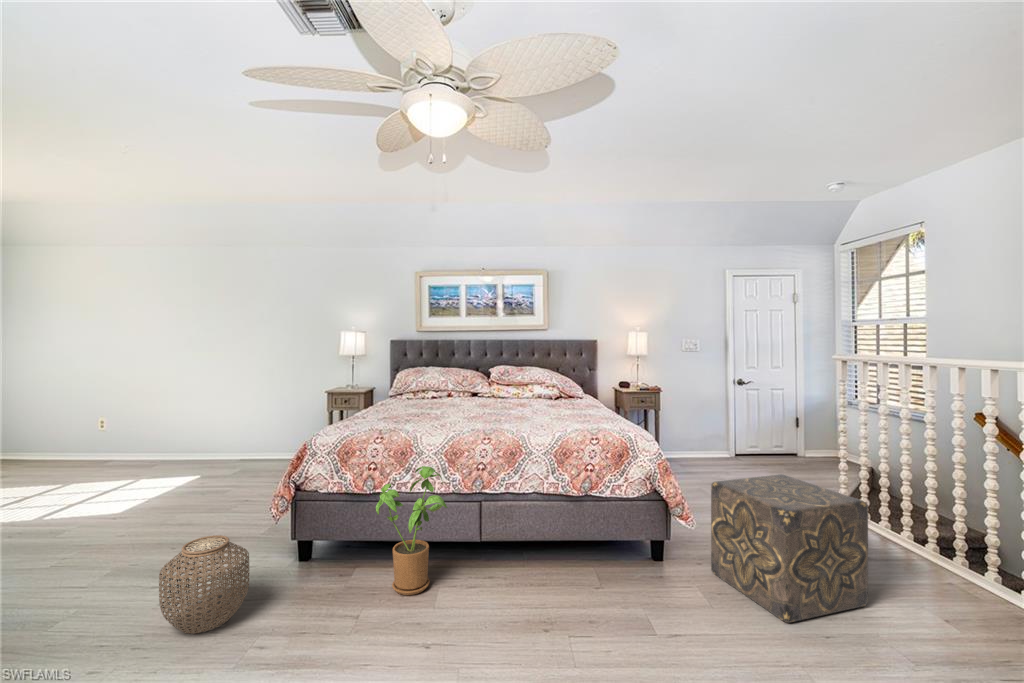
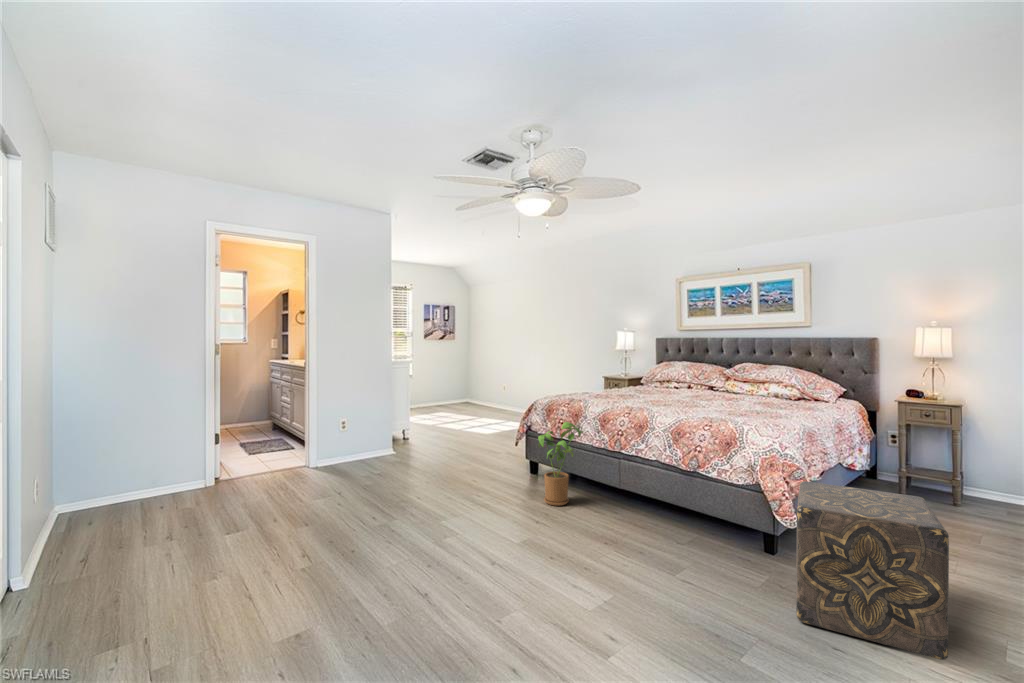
woven basket: present [159,535,250,633] -> none [438,440,479,487]

